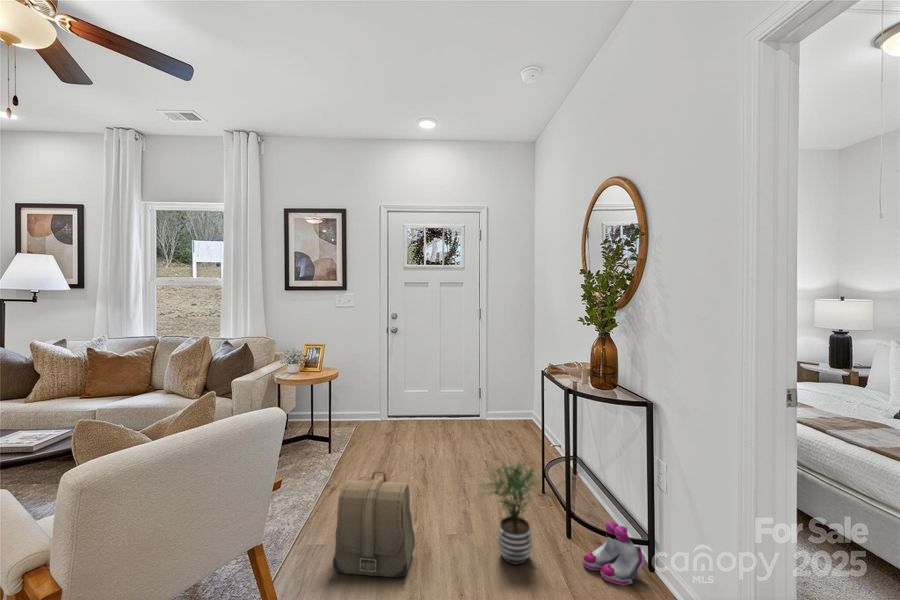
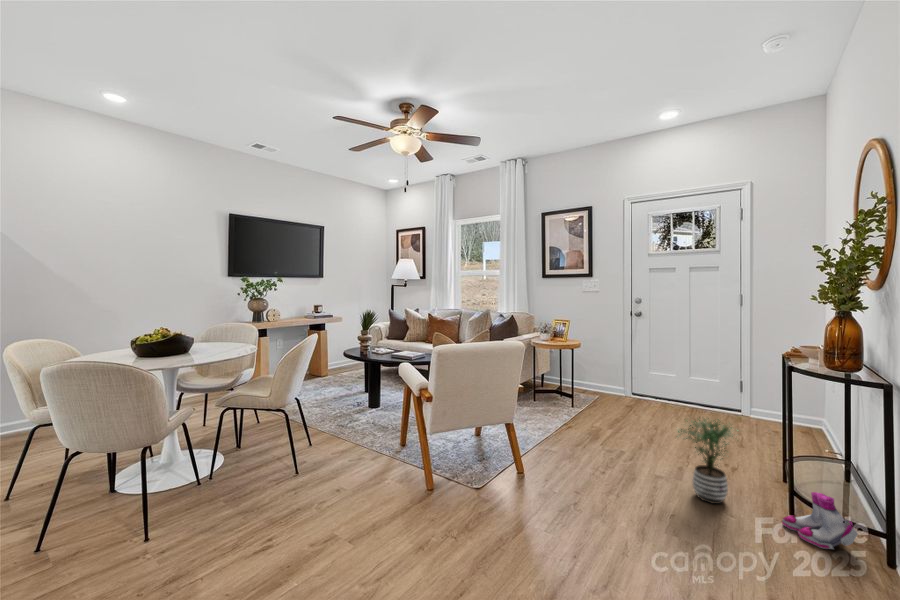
backpack: present [333,469,415,577] -> none [558,404,620,479]

